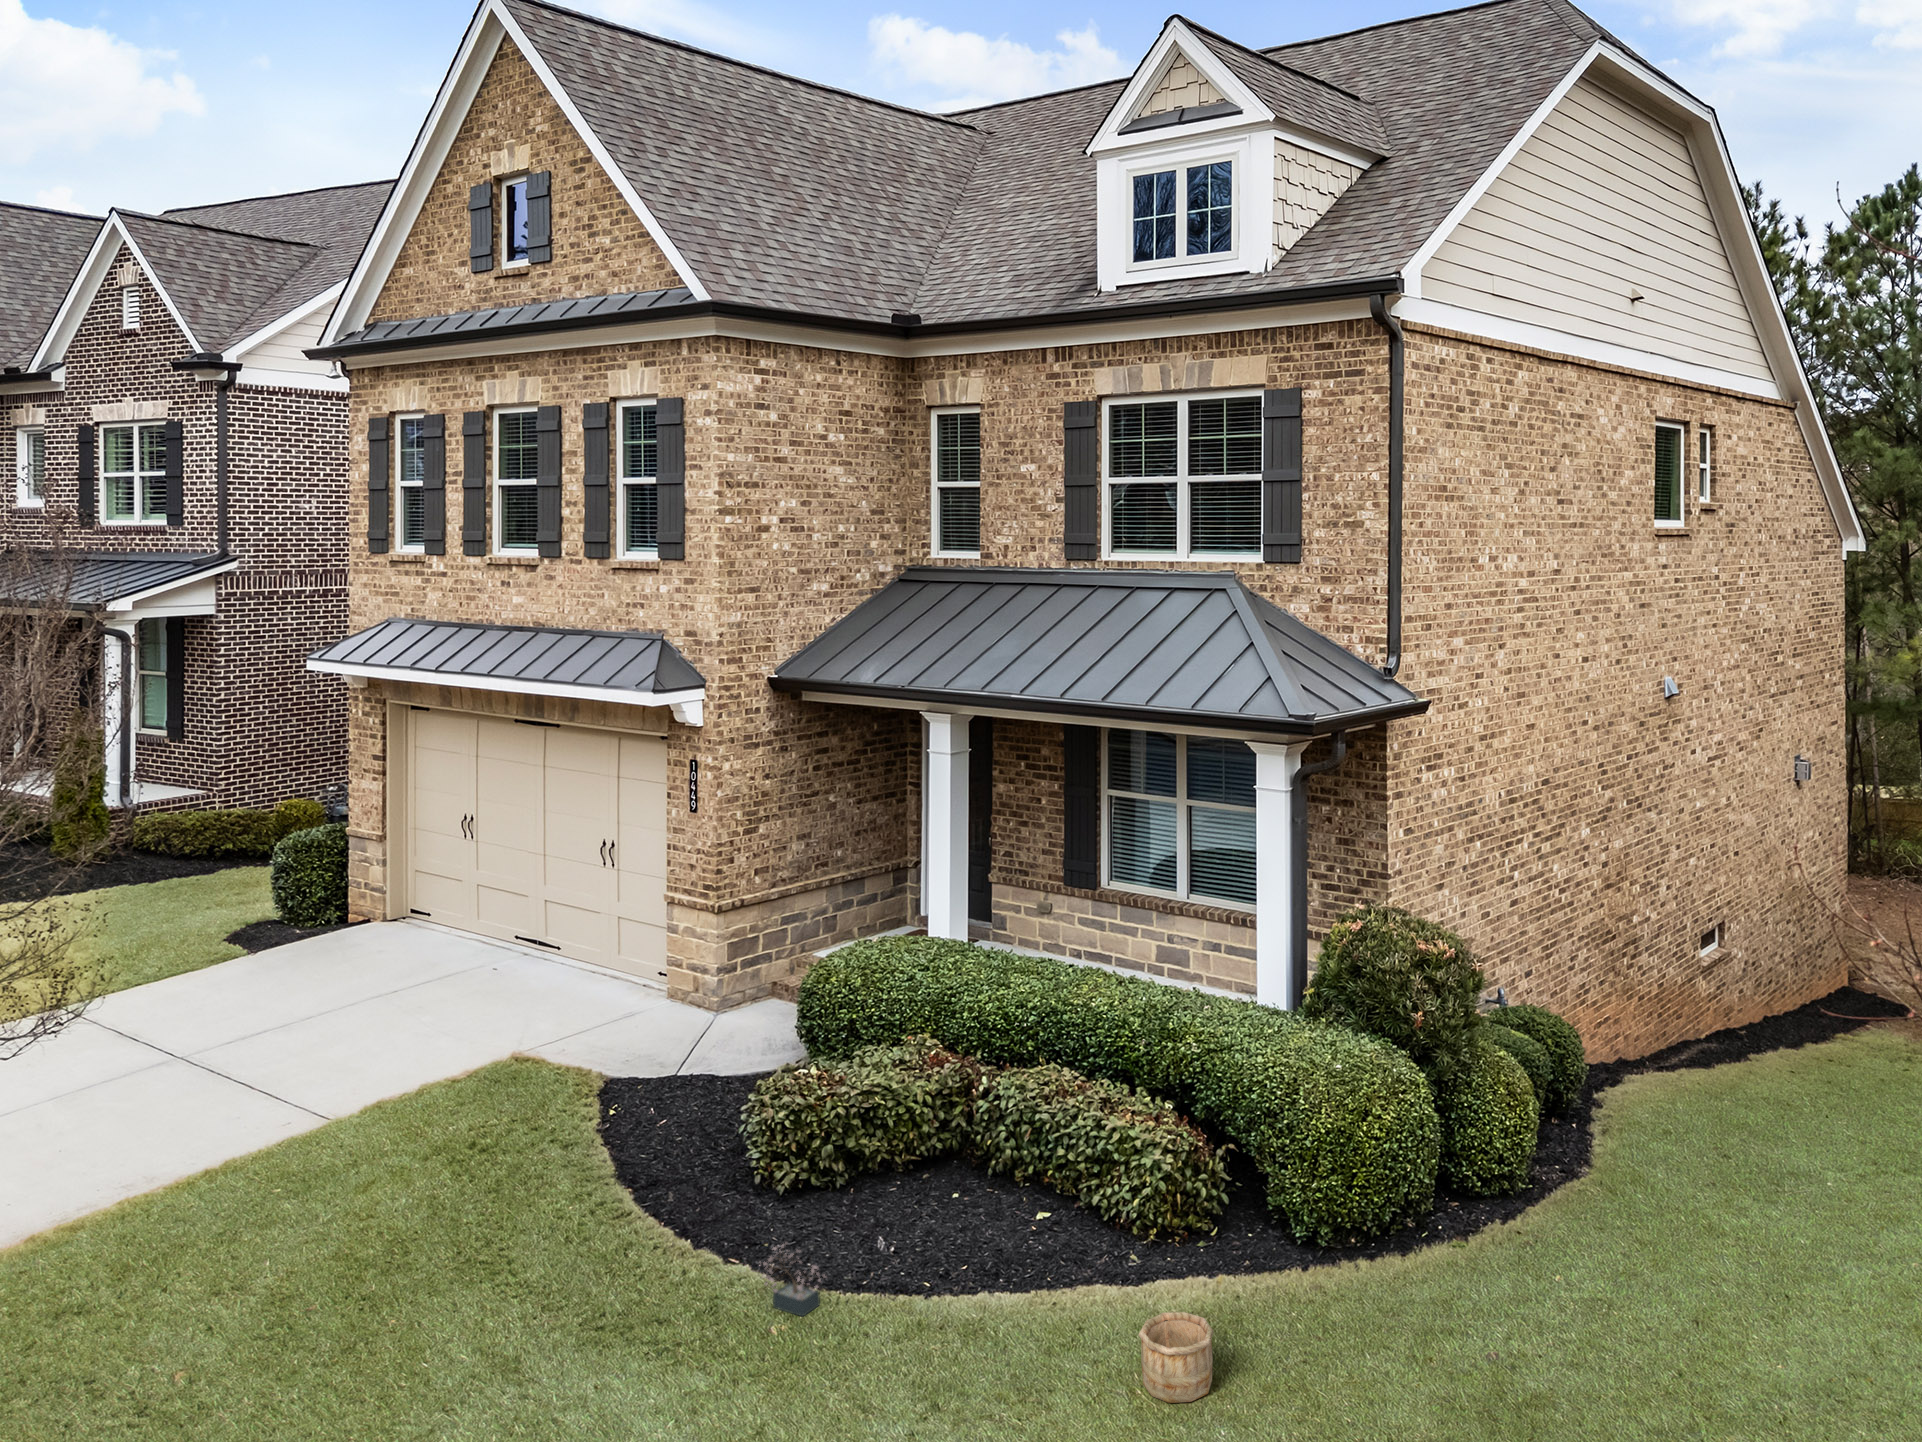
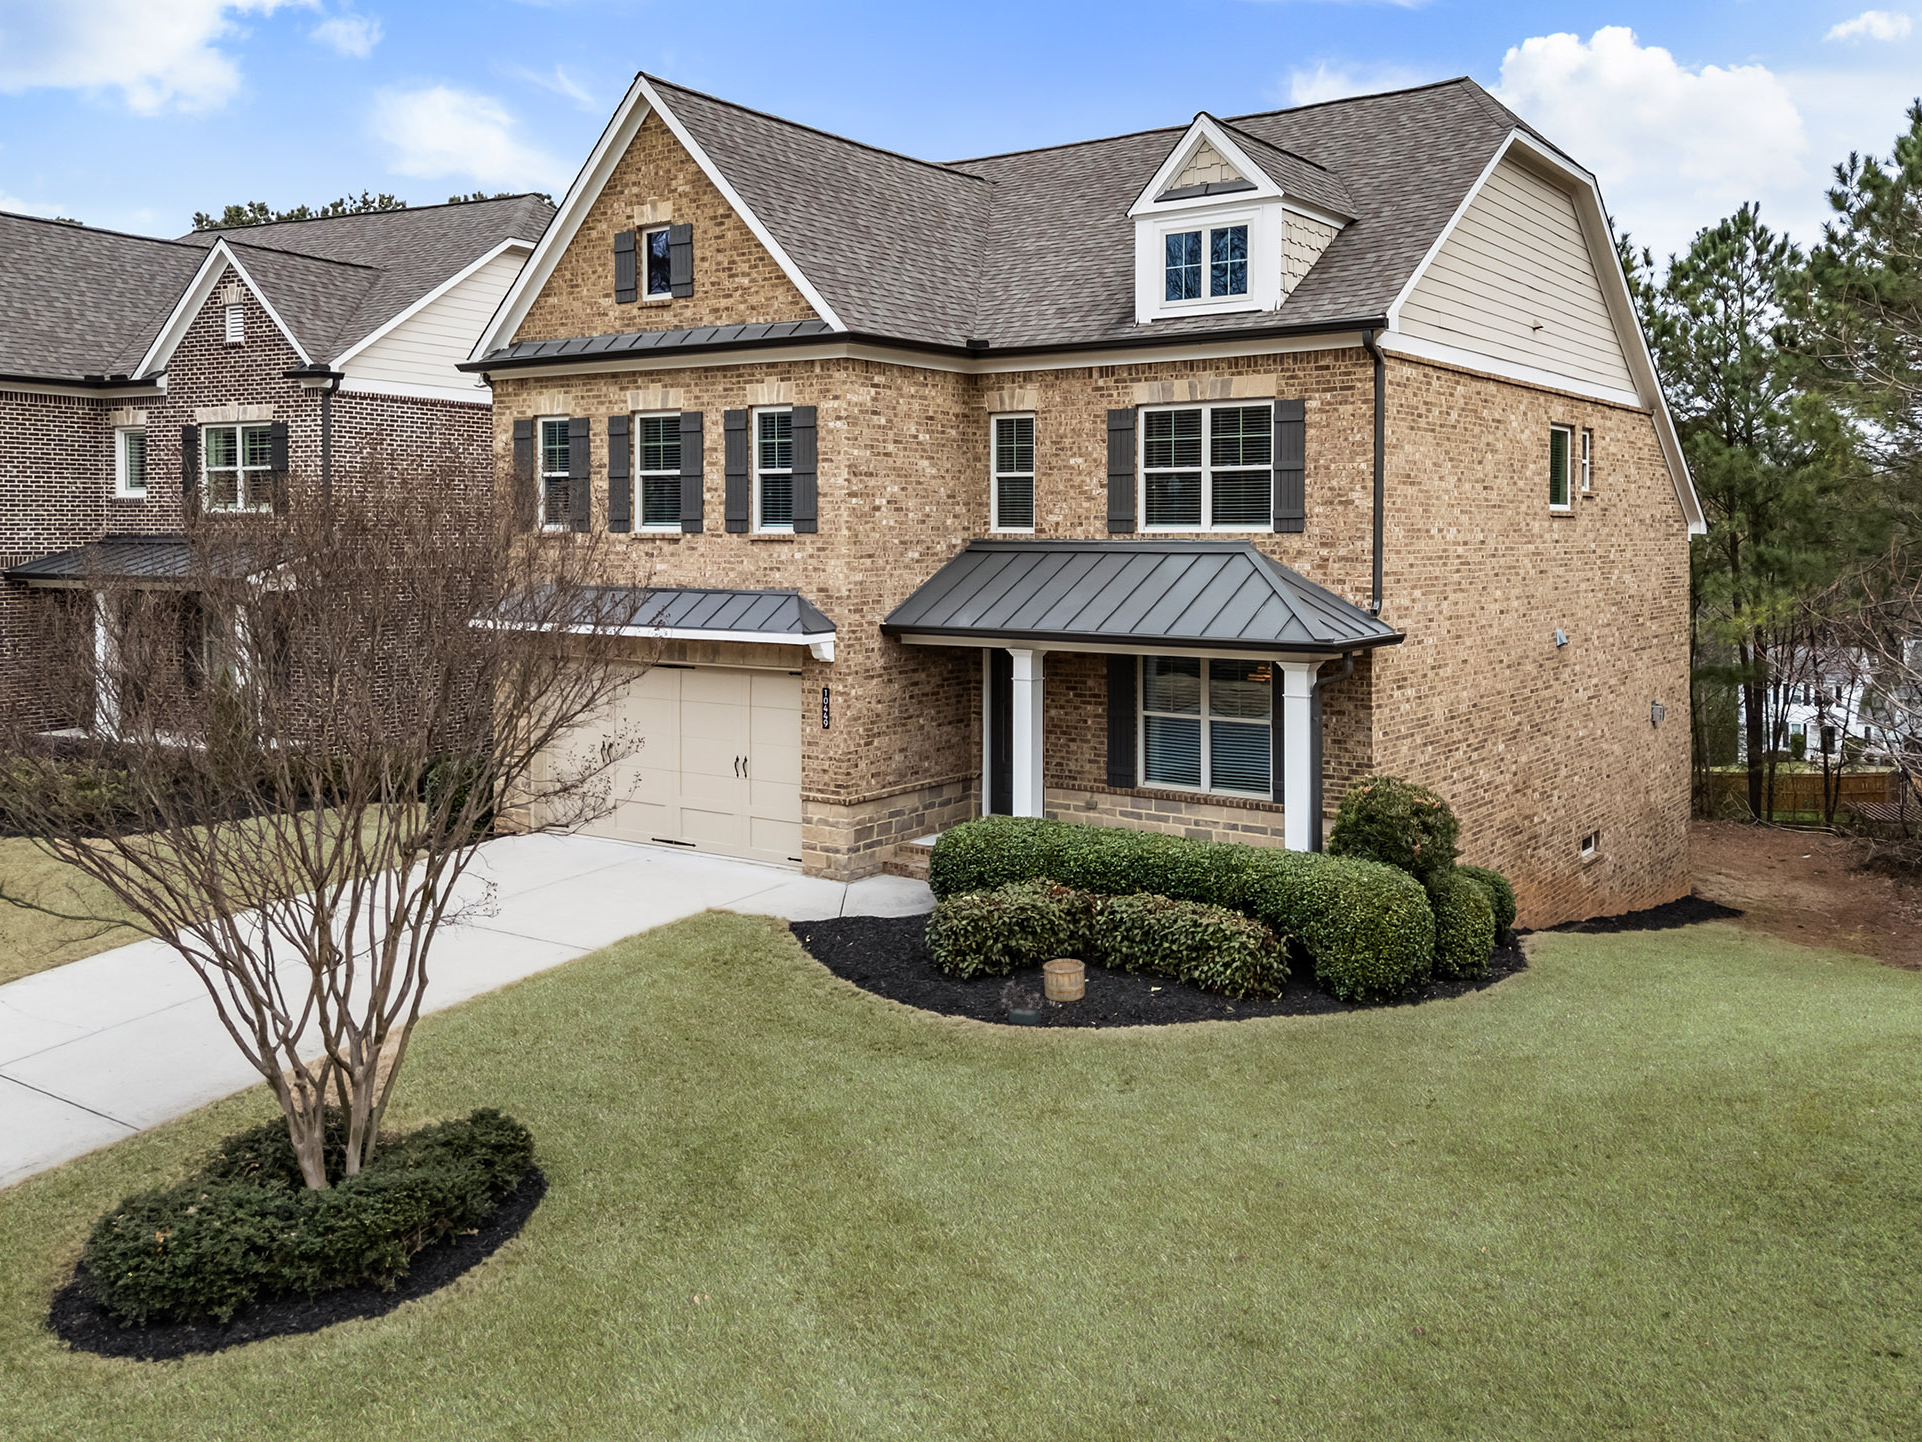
wooden bucket: present [1139,1312,1213,1403] -> present [1043,959,1085,1002]

